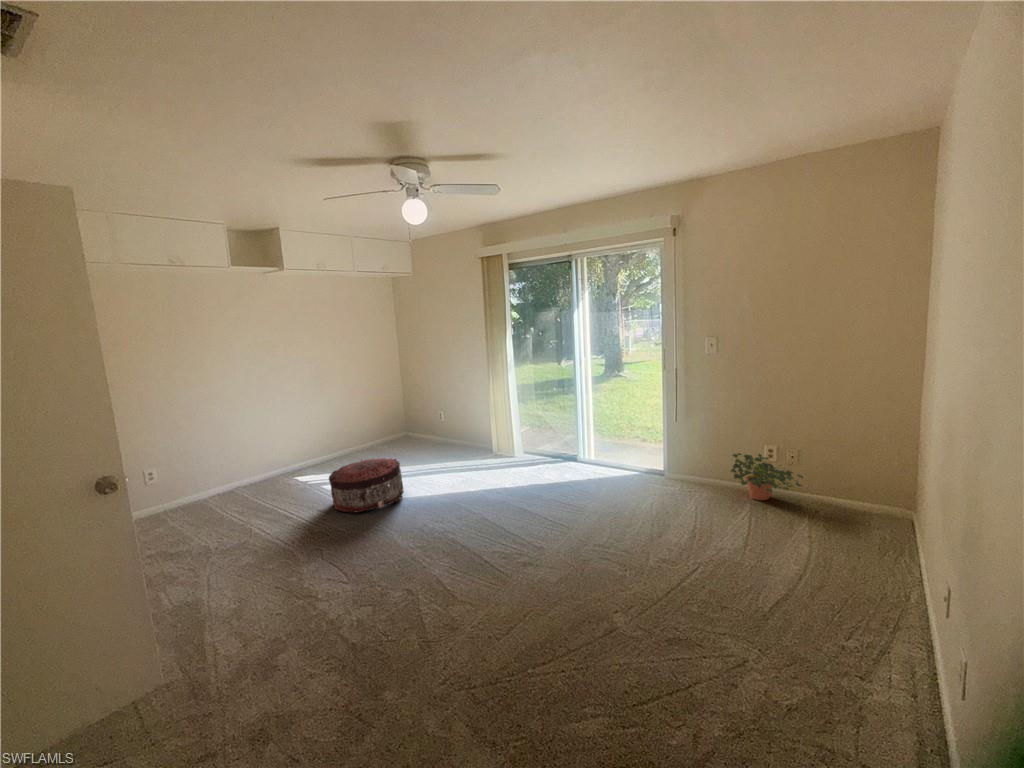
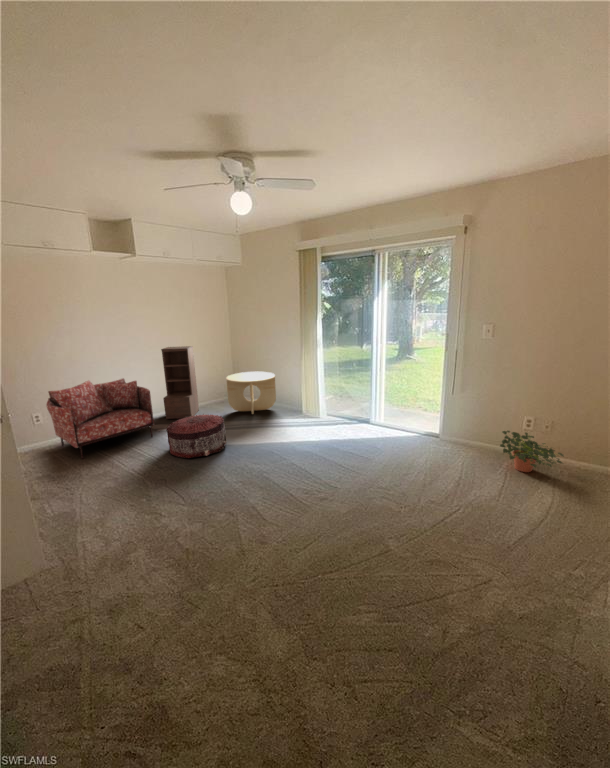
bookshelf: none [315,376,364,470] -> present [161,346,199,419]
side table: none [398,403,461,457] -> present [226,372,276,414]
armchair: none [176,420,311,523] -> present [47,378,154,459]

